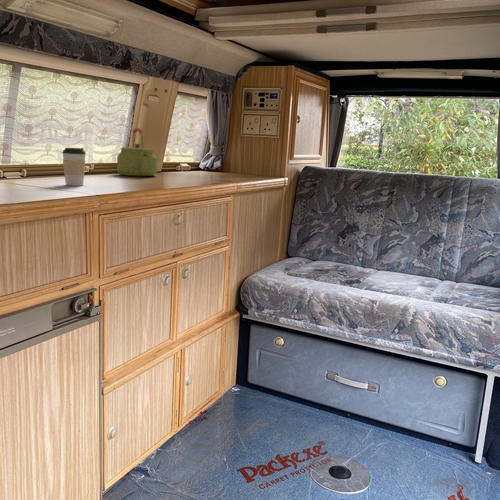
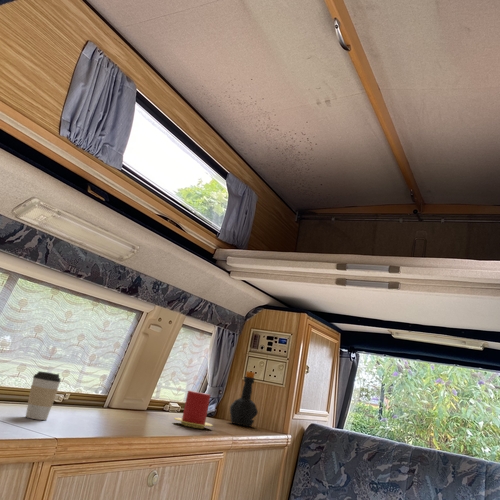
kettle: present [117,128,157,176] -> none [95,357,145,415]
bottle: none [233,128,258,175] -> present [230,371,258,426]
candle: none [186,150,219,180] -> present [174,391,212,429]

